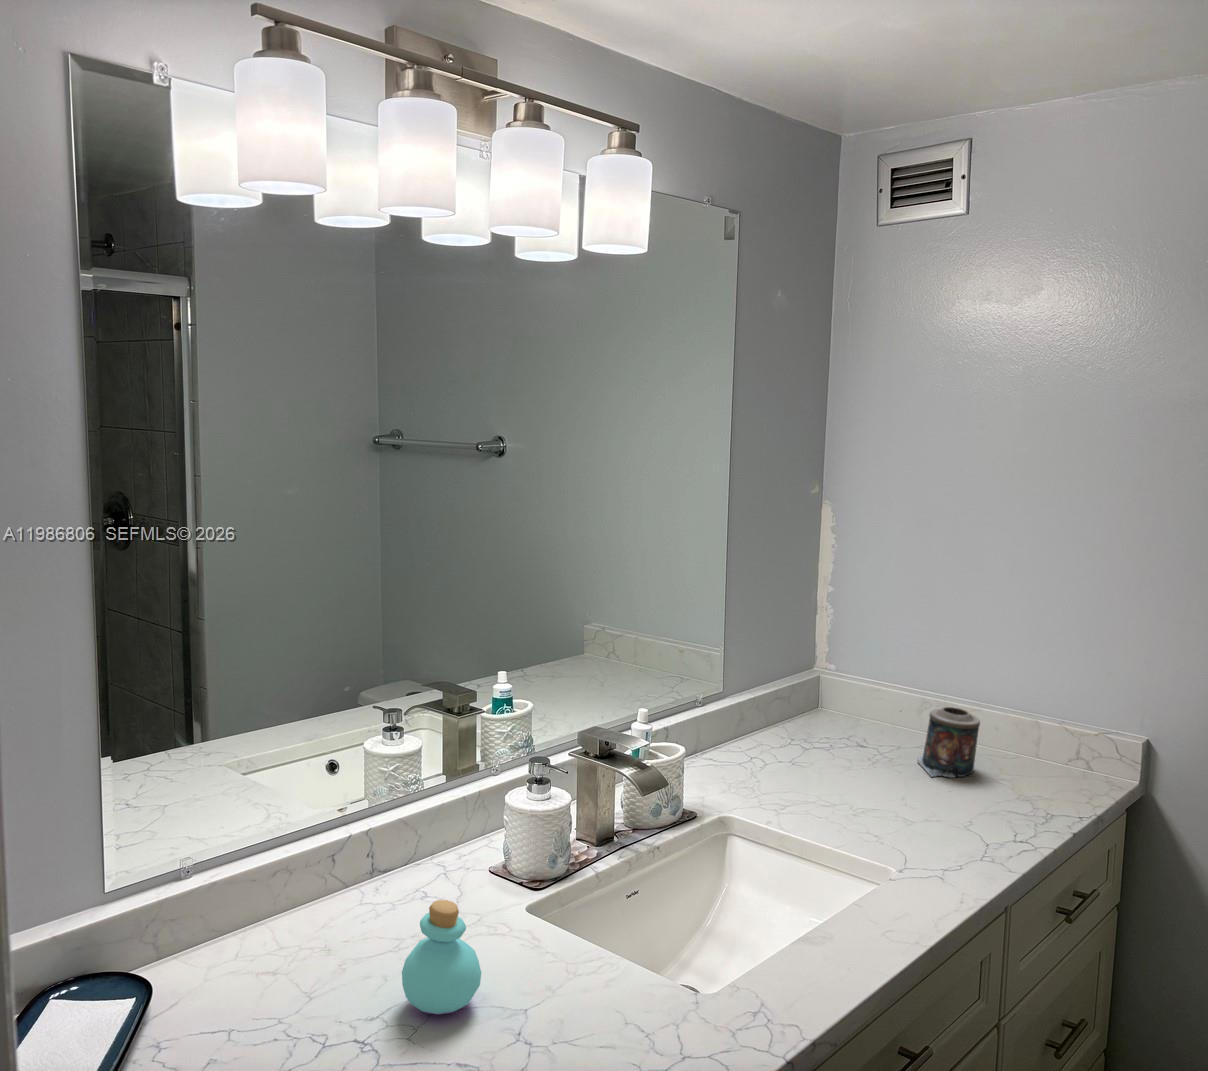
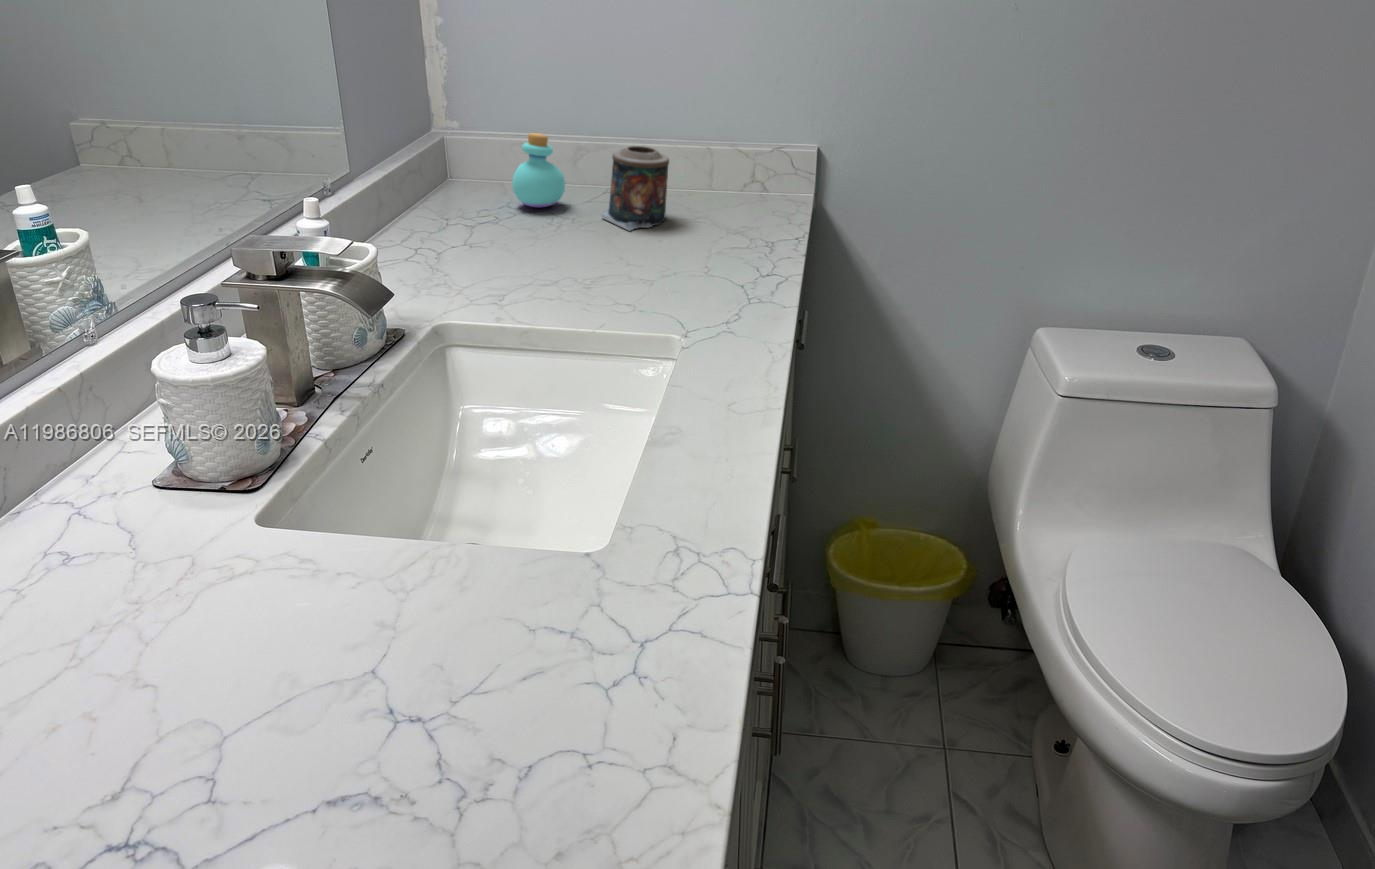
perfume bottle: present [402,900,481,1015] -> present [512,133,565,208]

